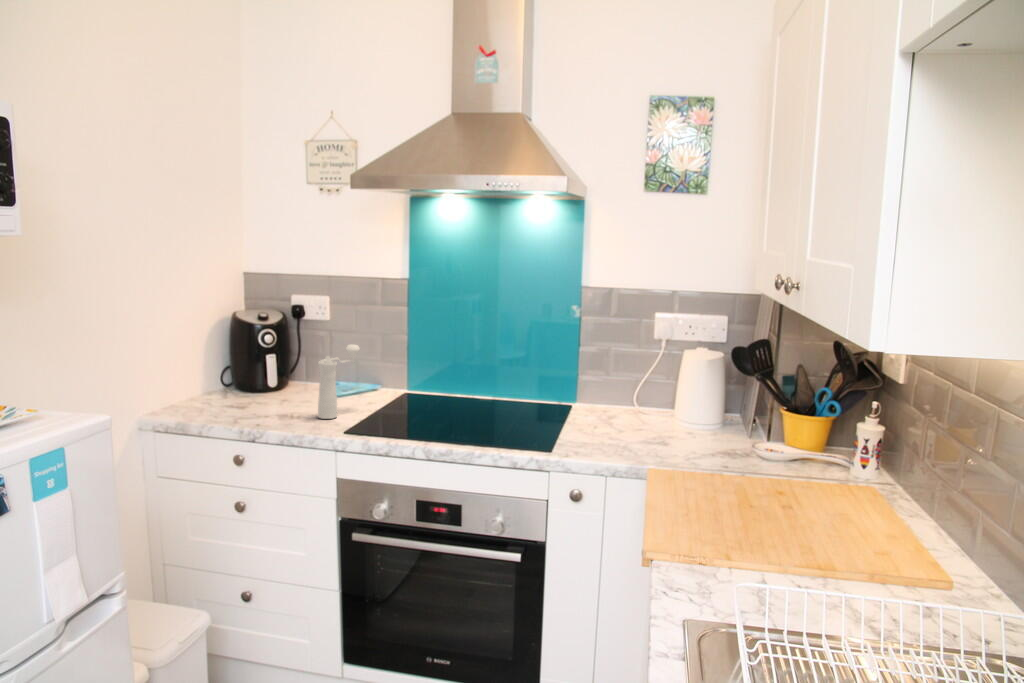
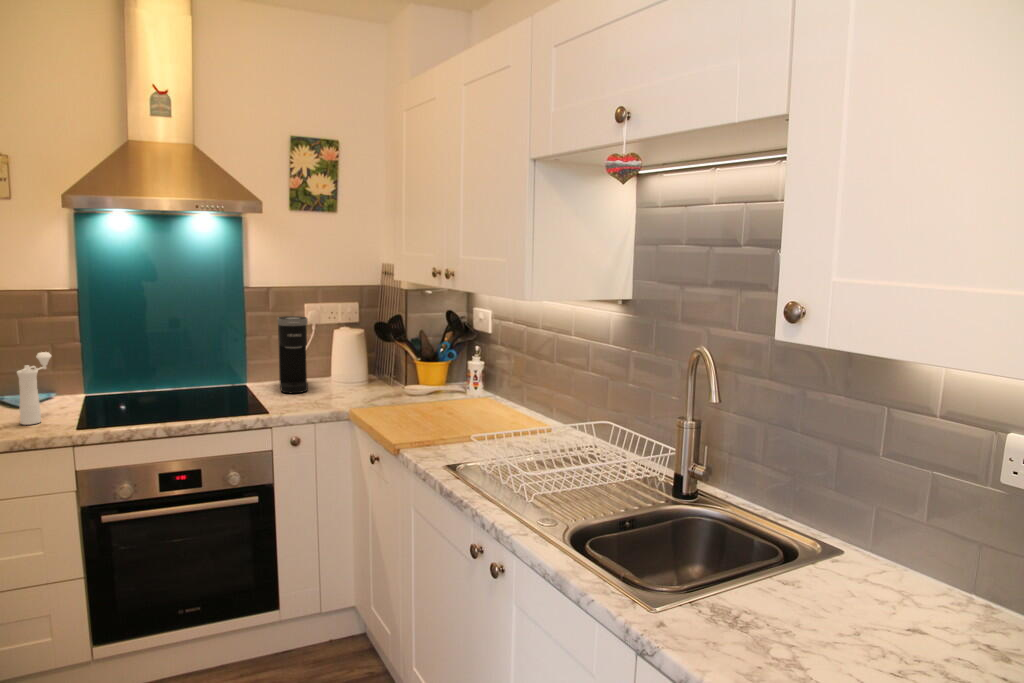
coffee maker: none [594,328,641,429] -> present [277,316,308,393]

